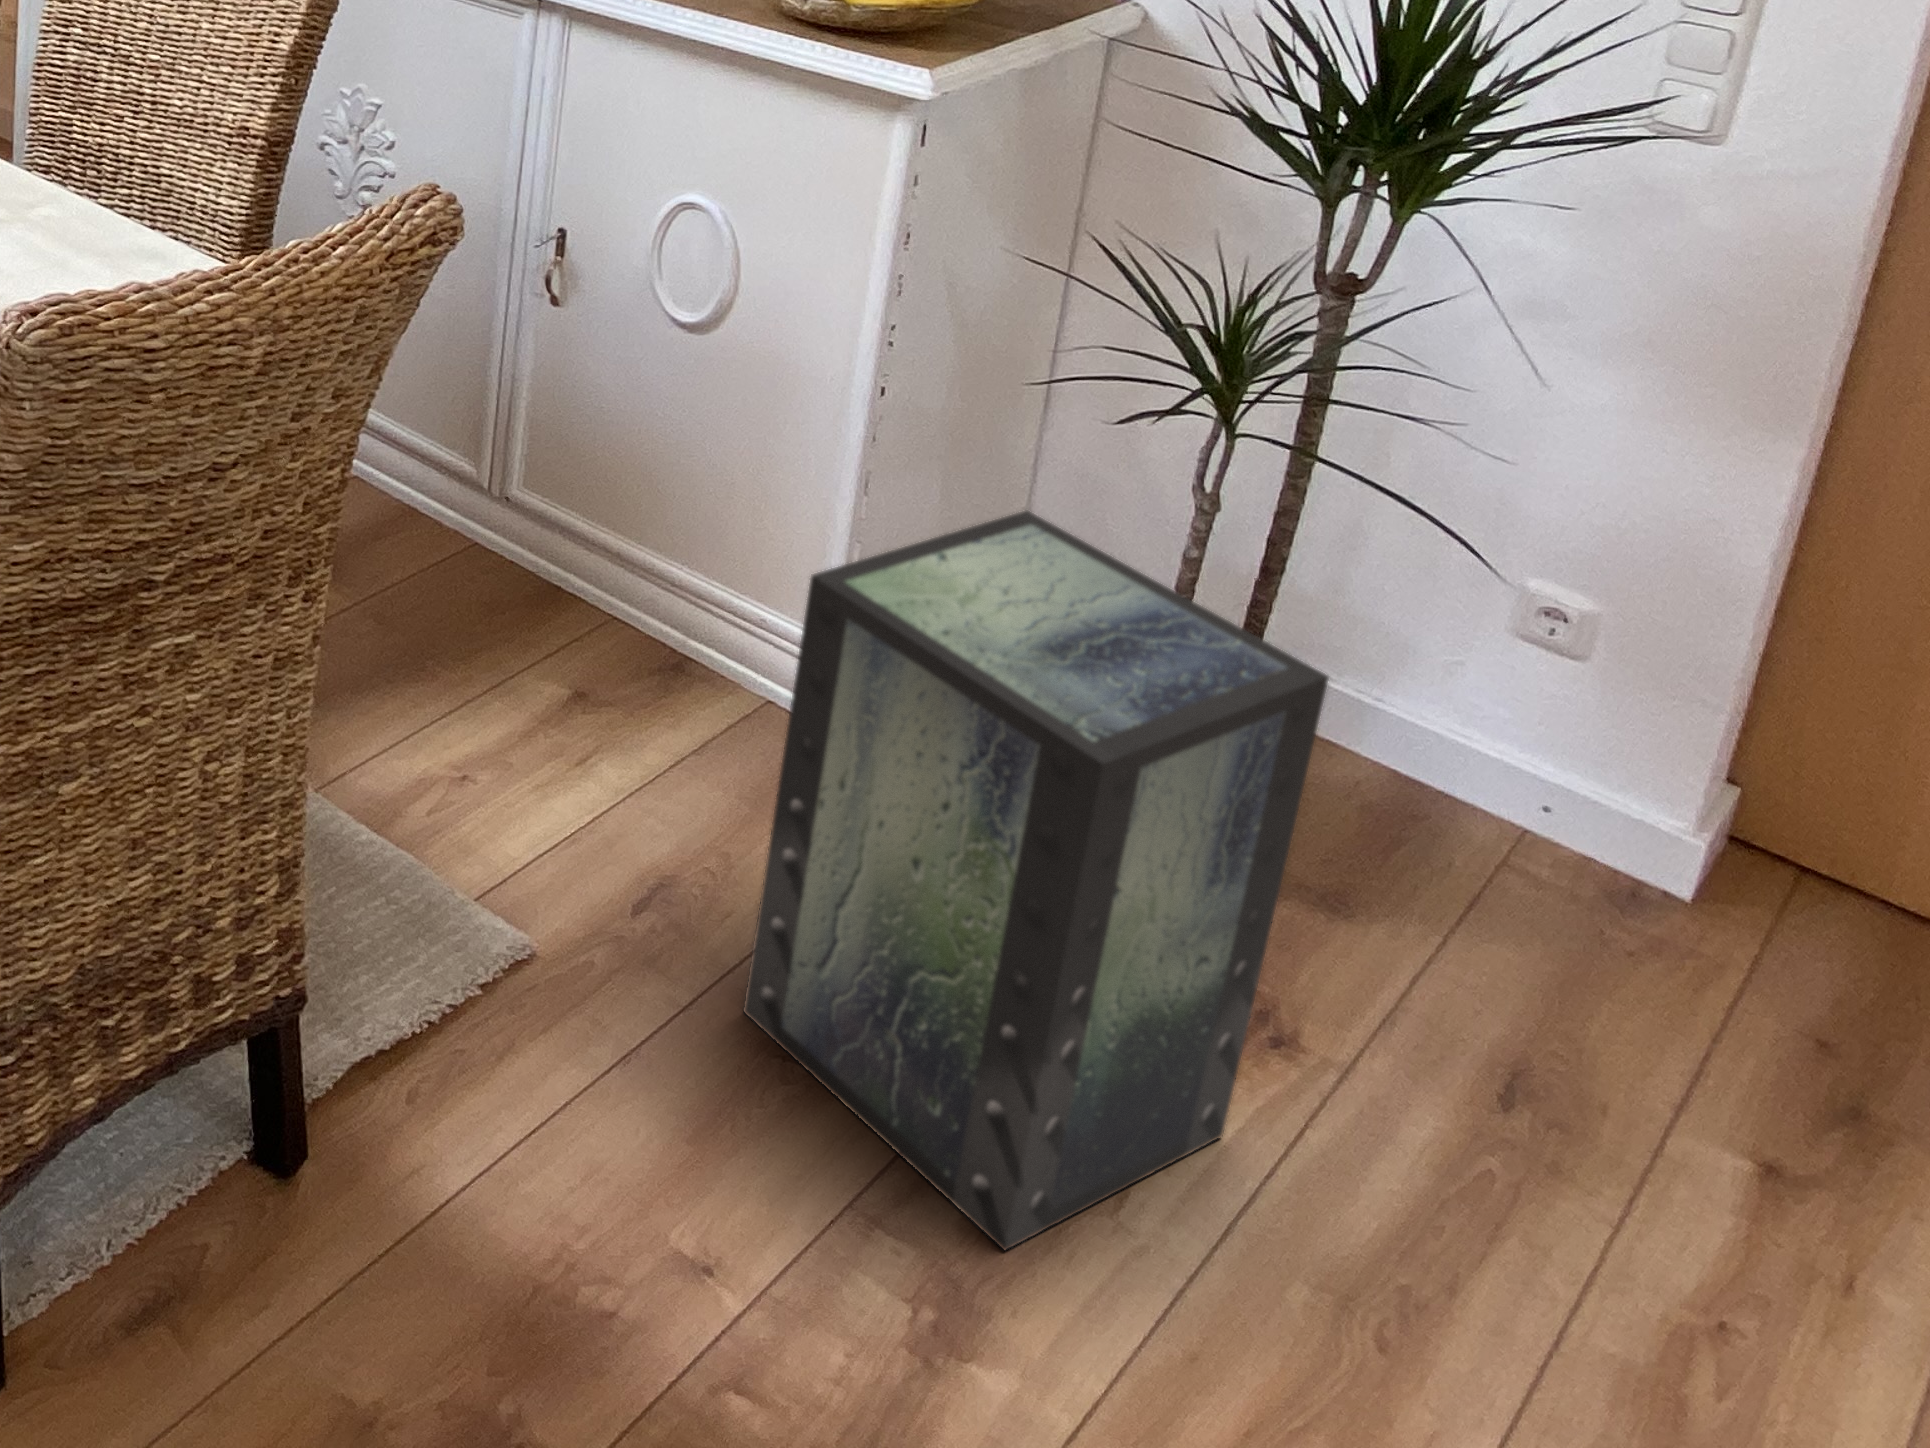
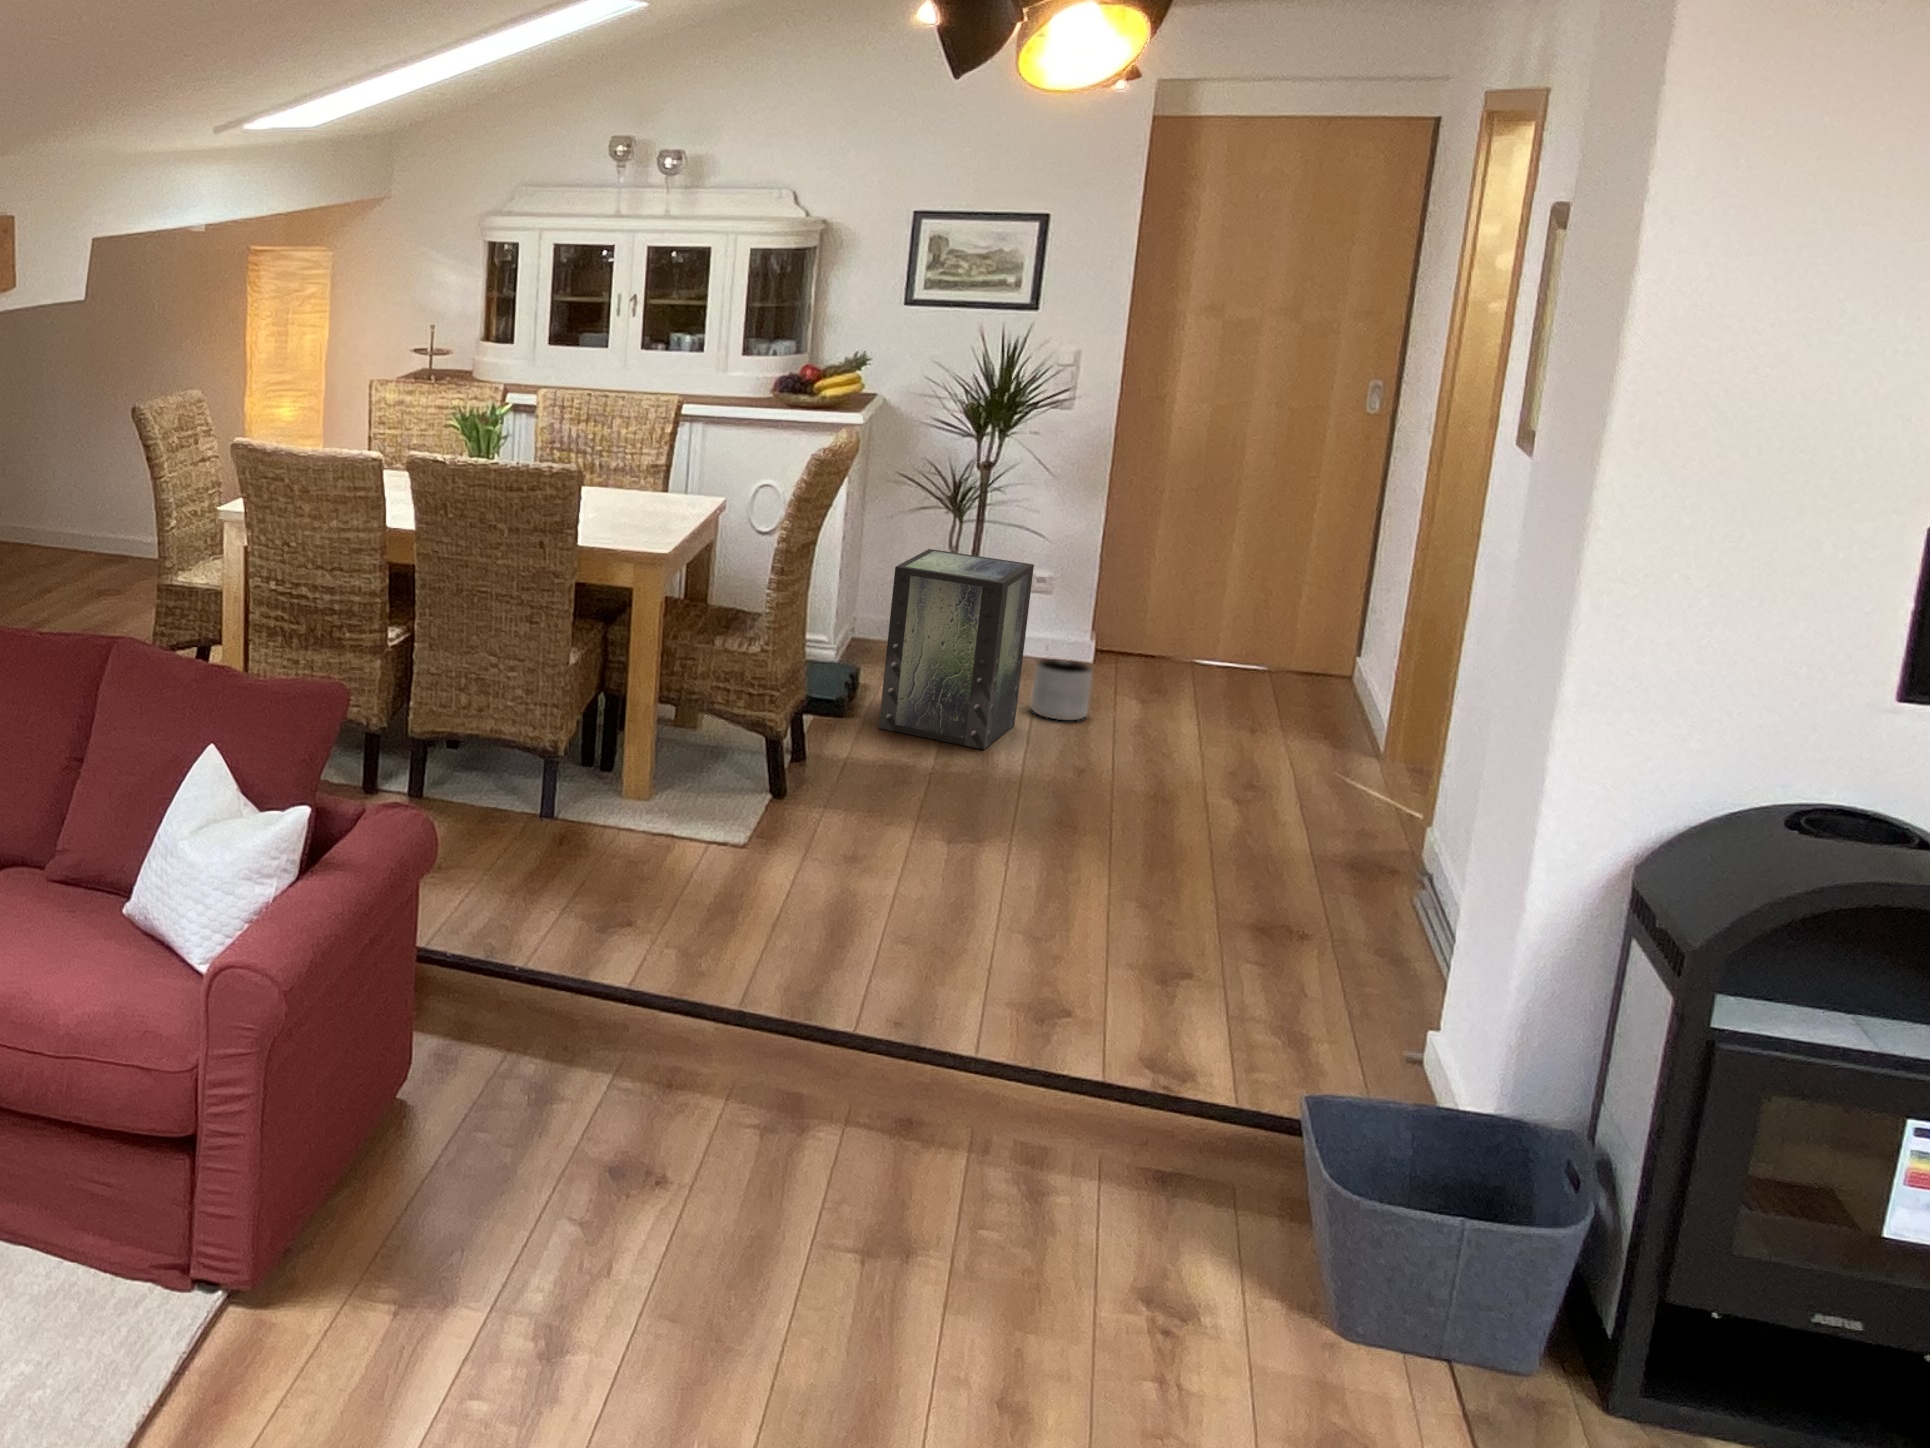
planter: none [1334,928,1567,1181] -> present [1031,659,1093,720]

